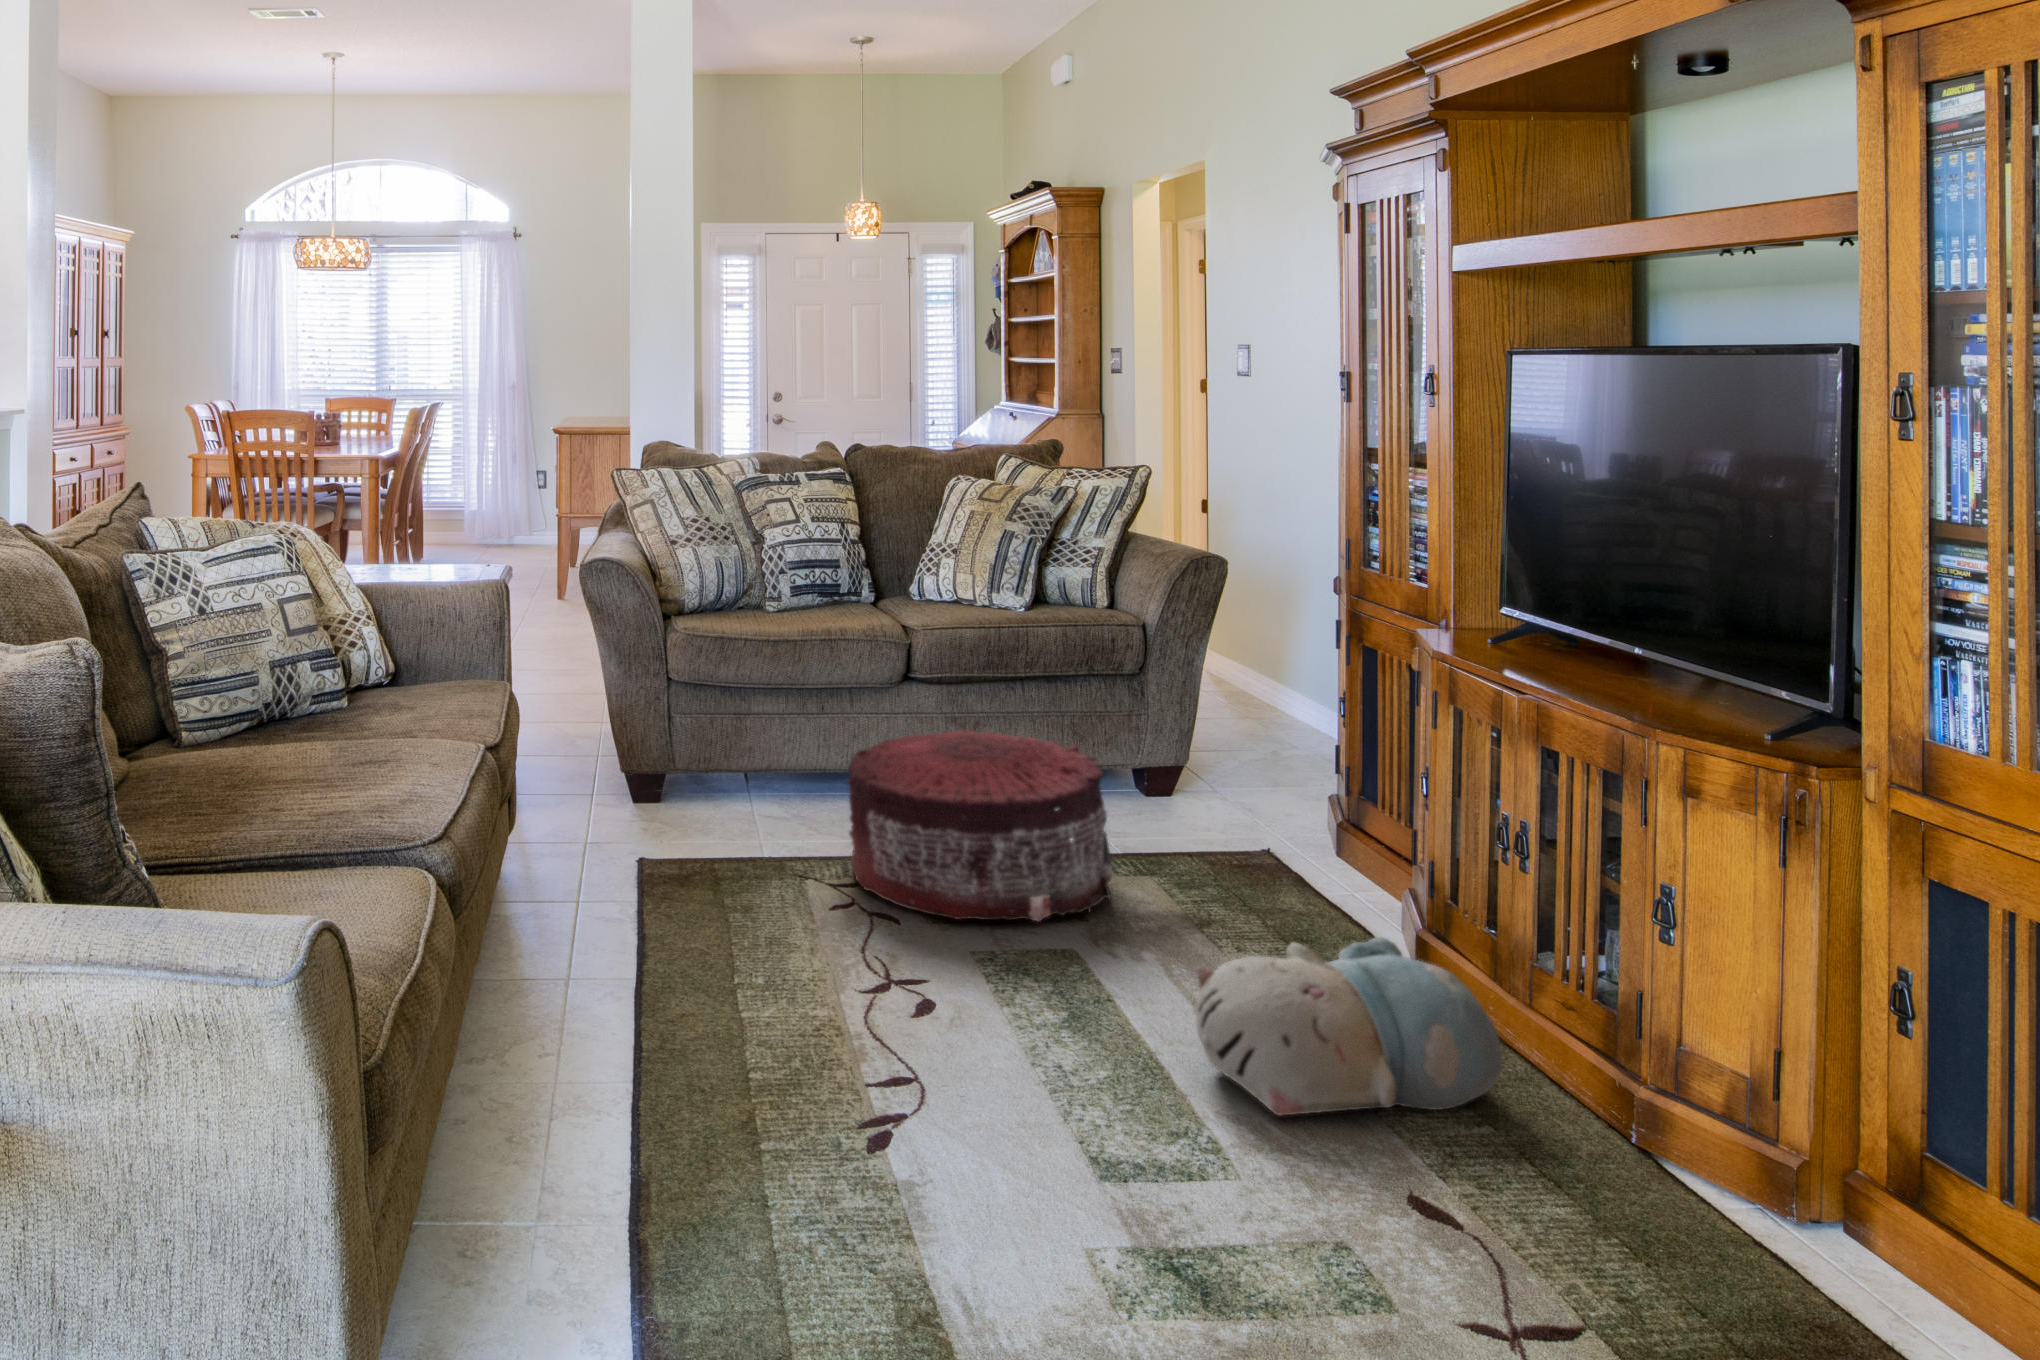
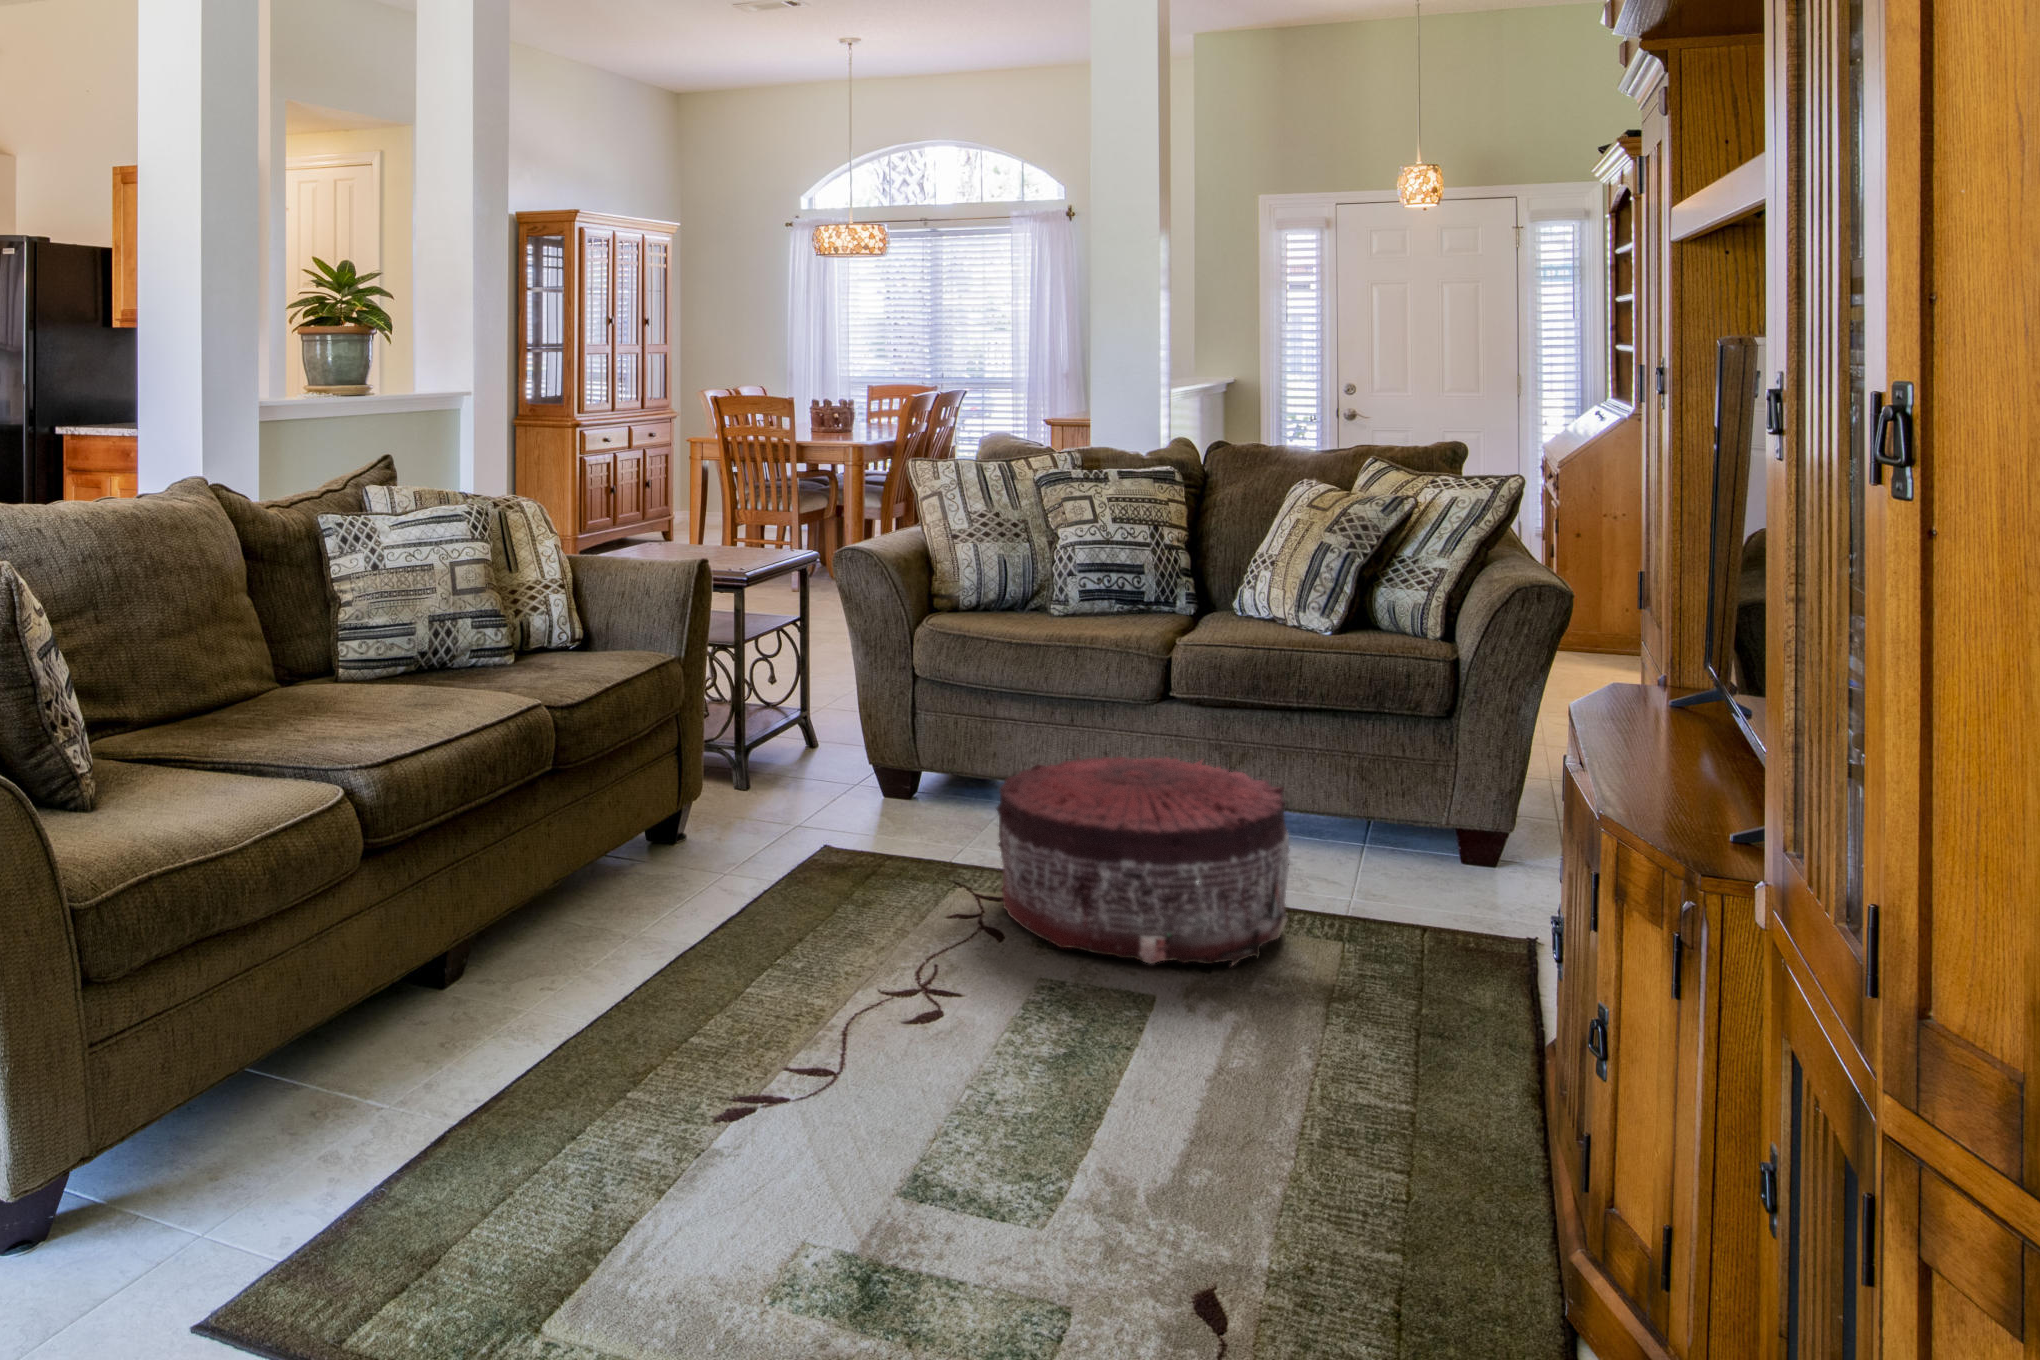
plush toy: present [1196,937,1503,1115] -> none [1123,1002,1463,1209]

